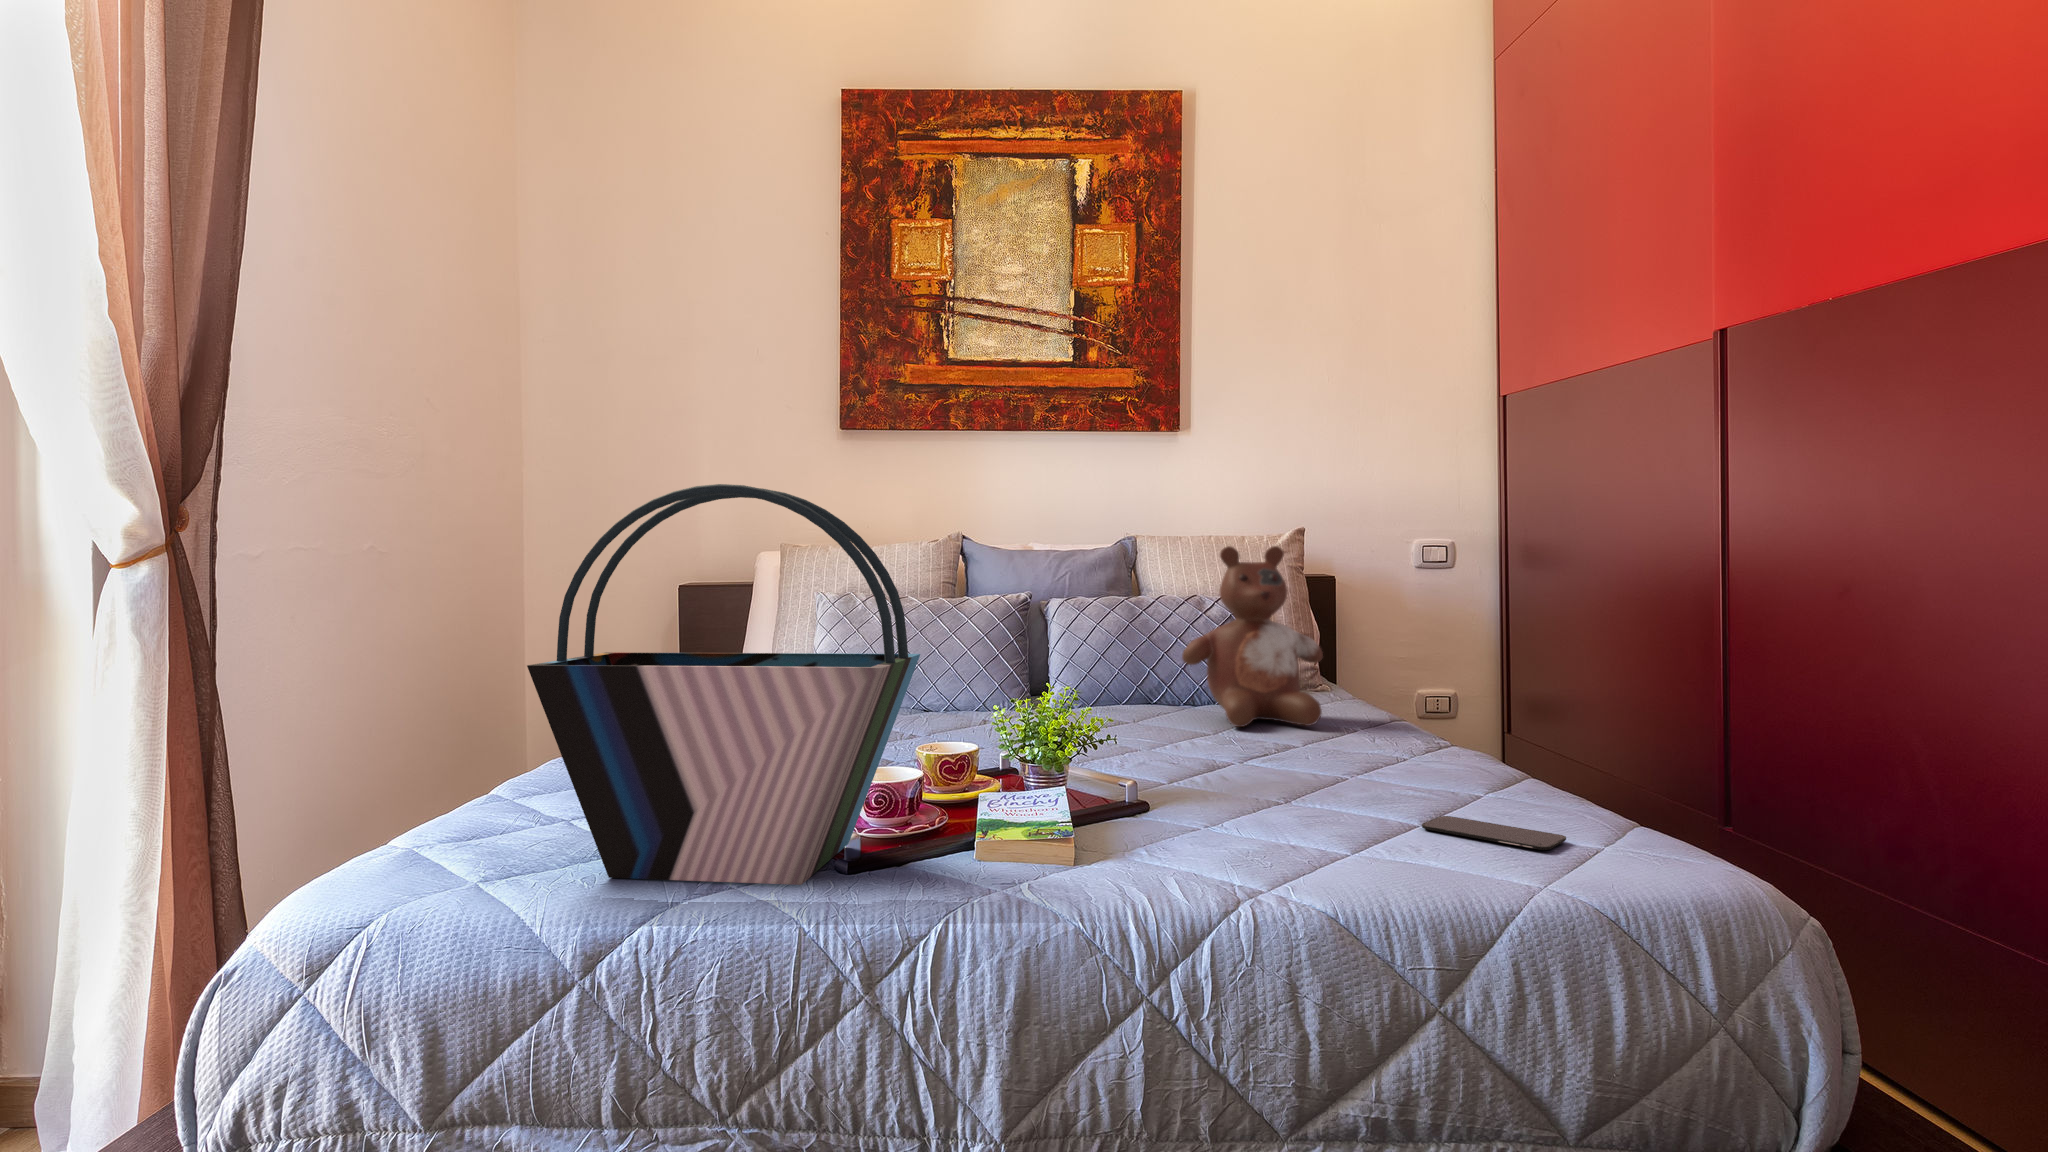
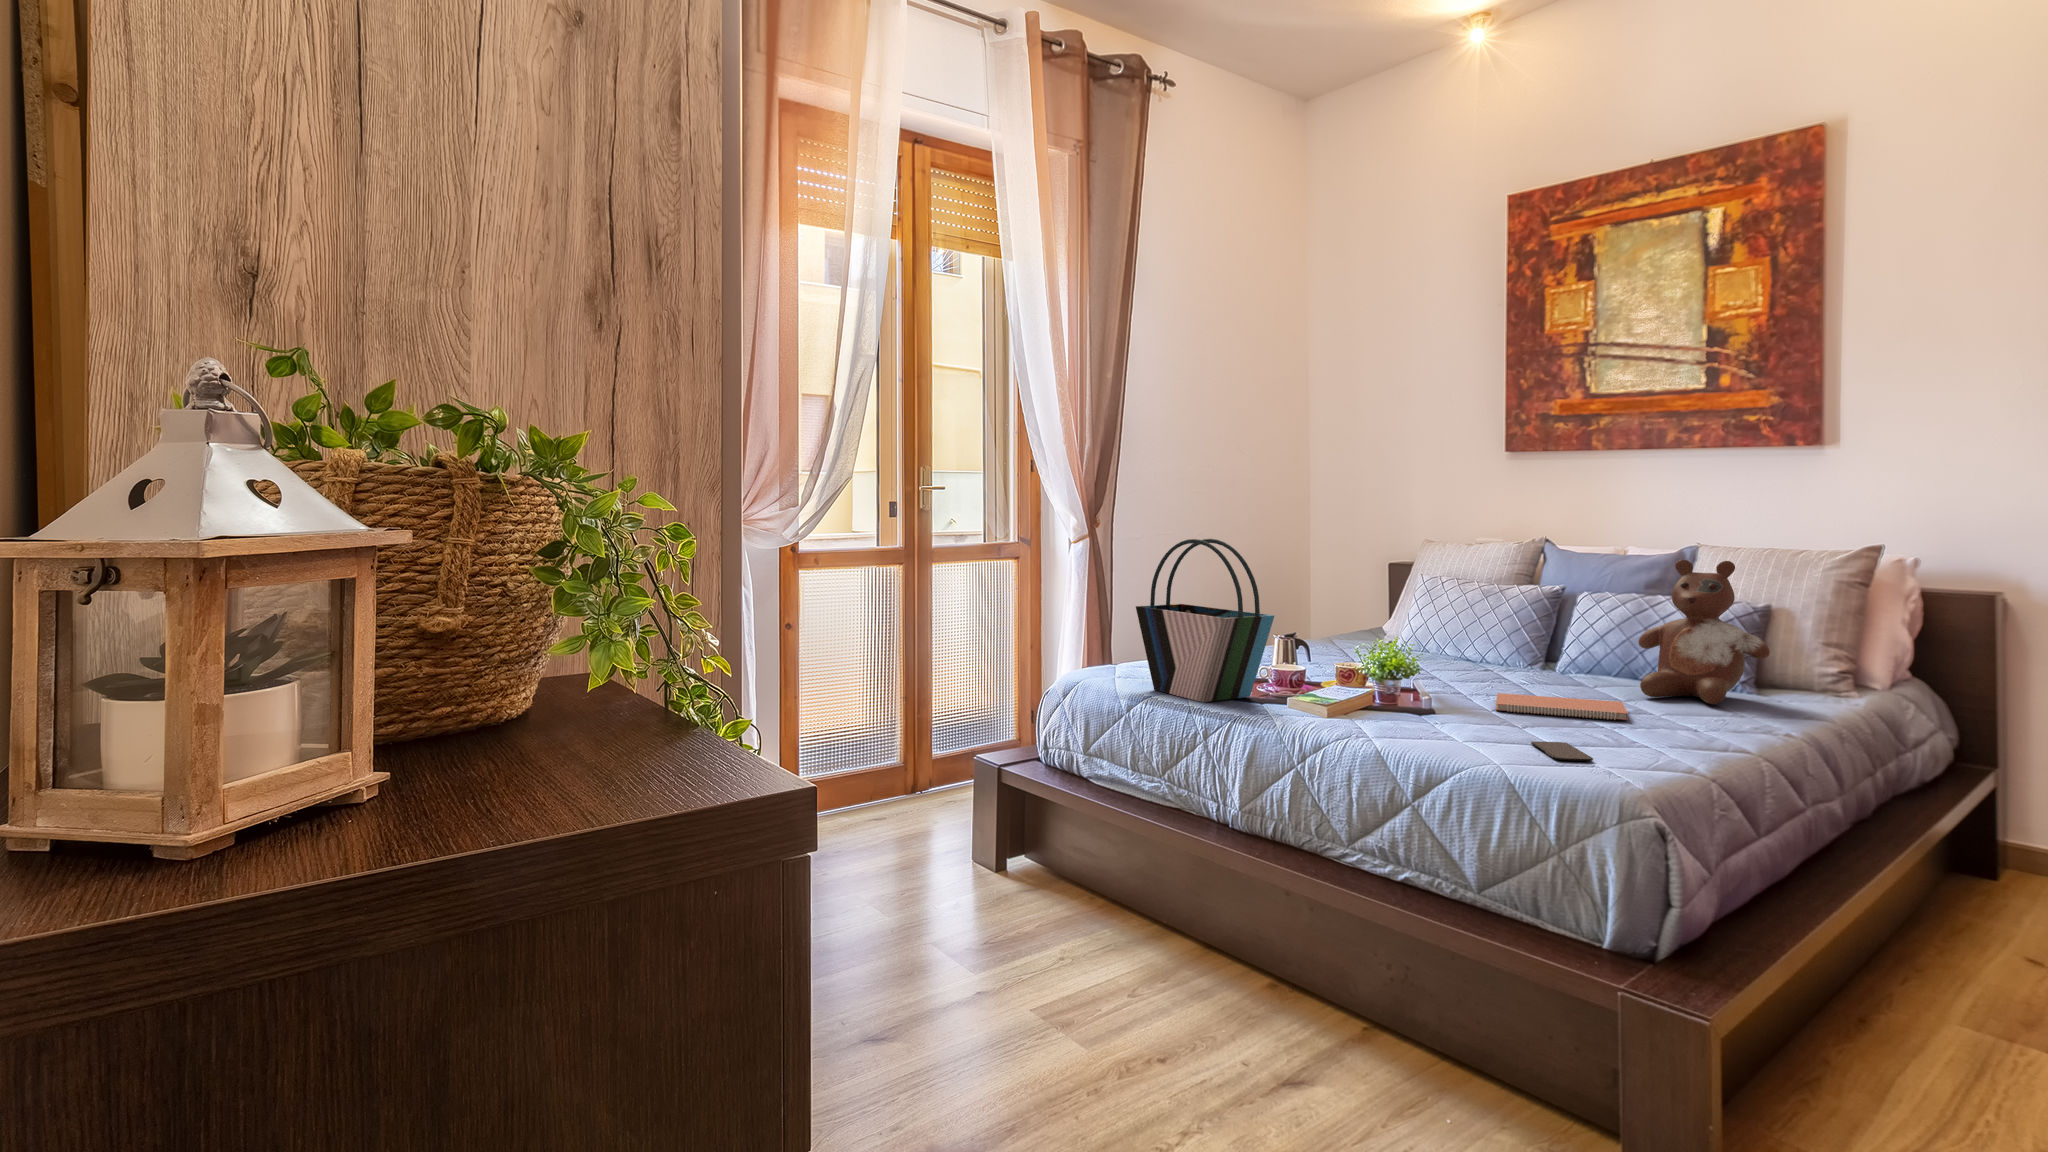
notebook: none [1143,738,1344,780] -> present [1496,693,1628,720]

